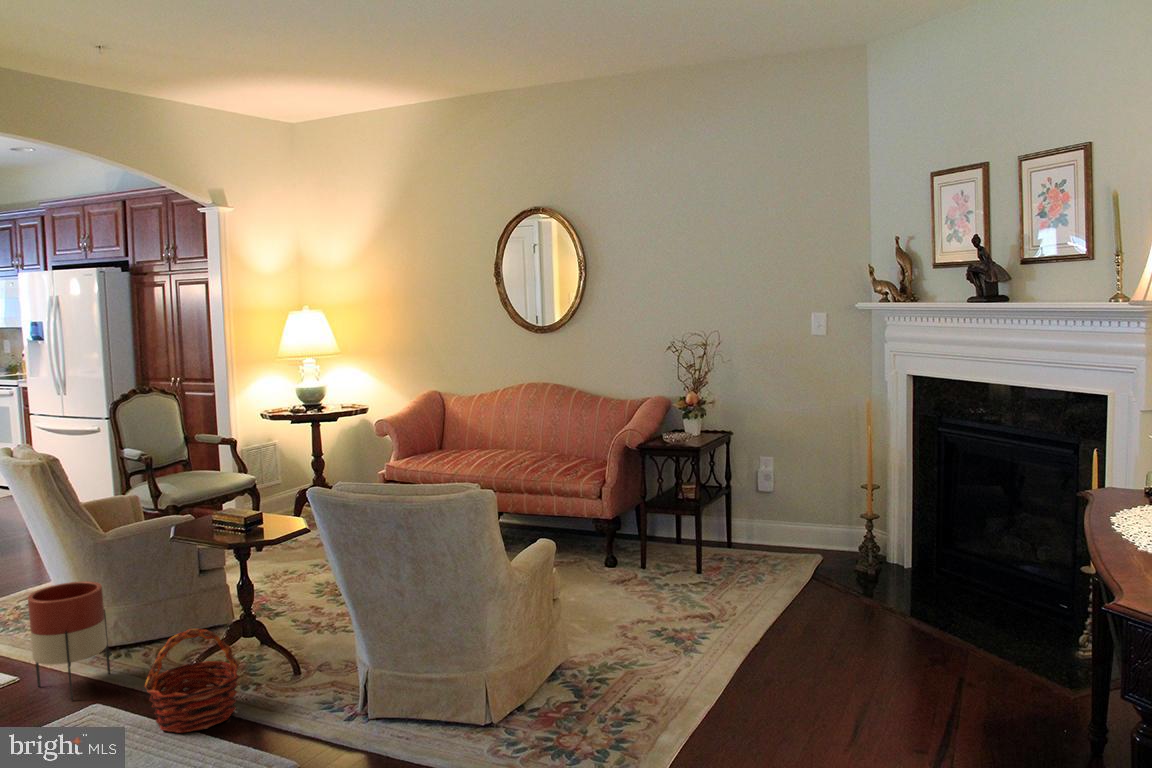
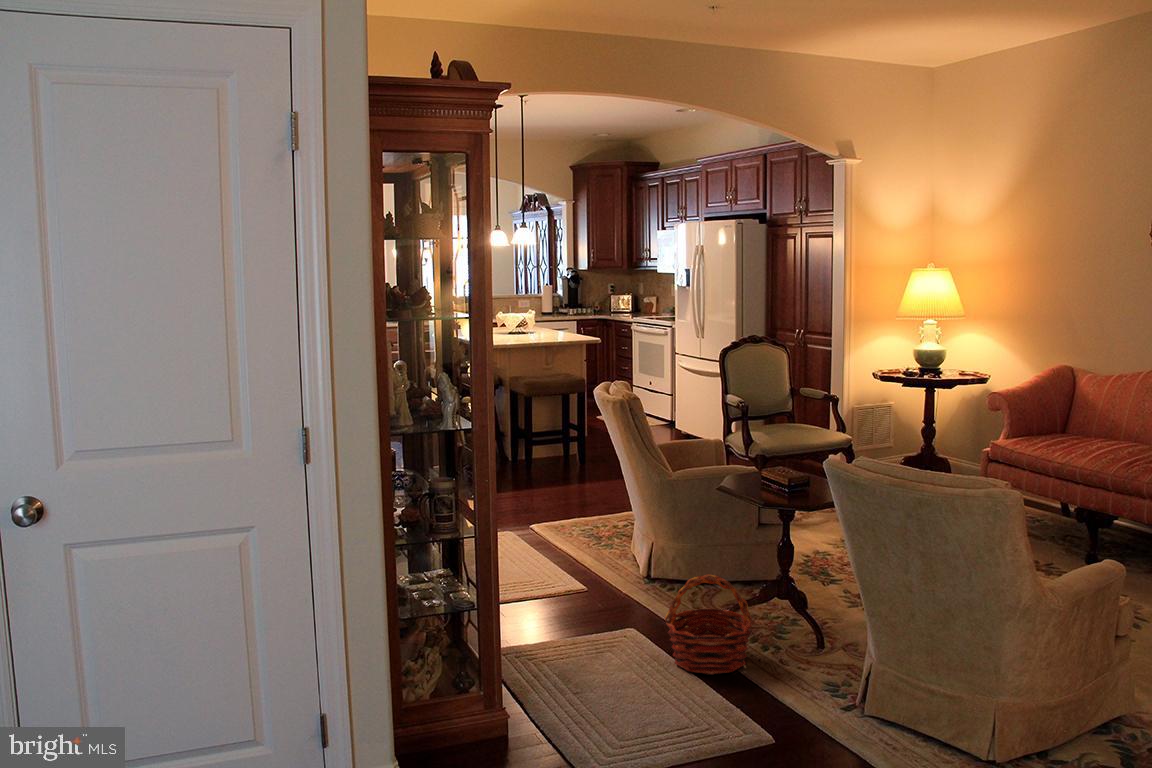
planter: present [28,581,110,700] -> none [598,511,662,617]

